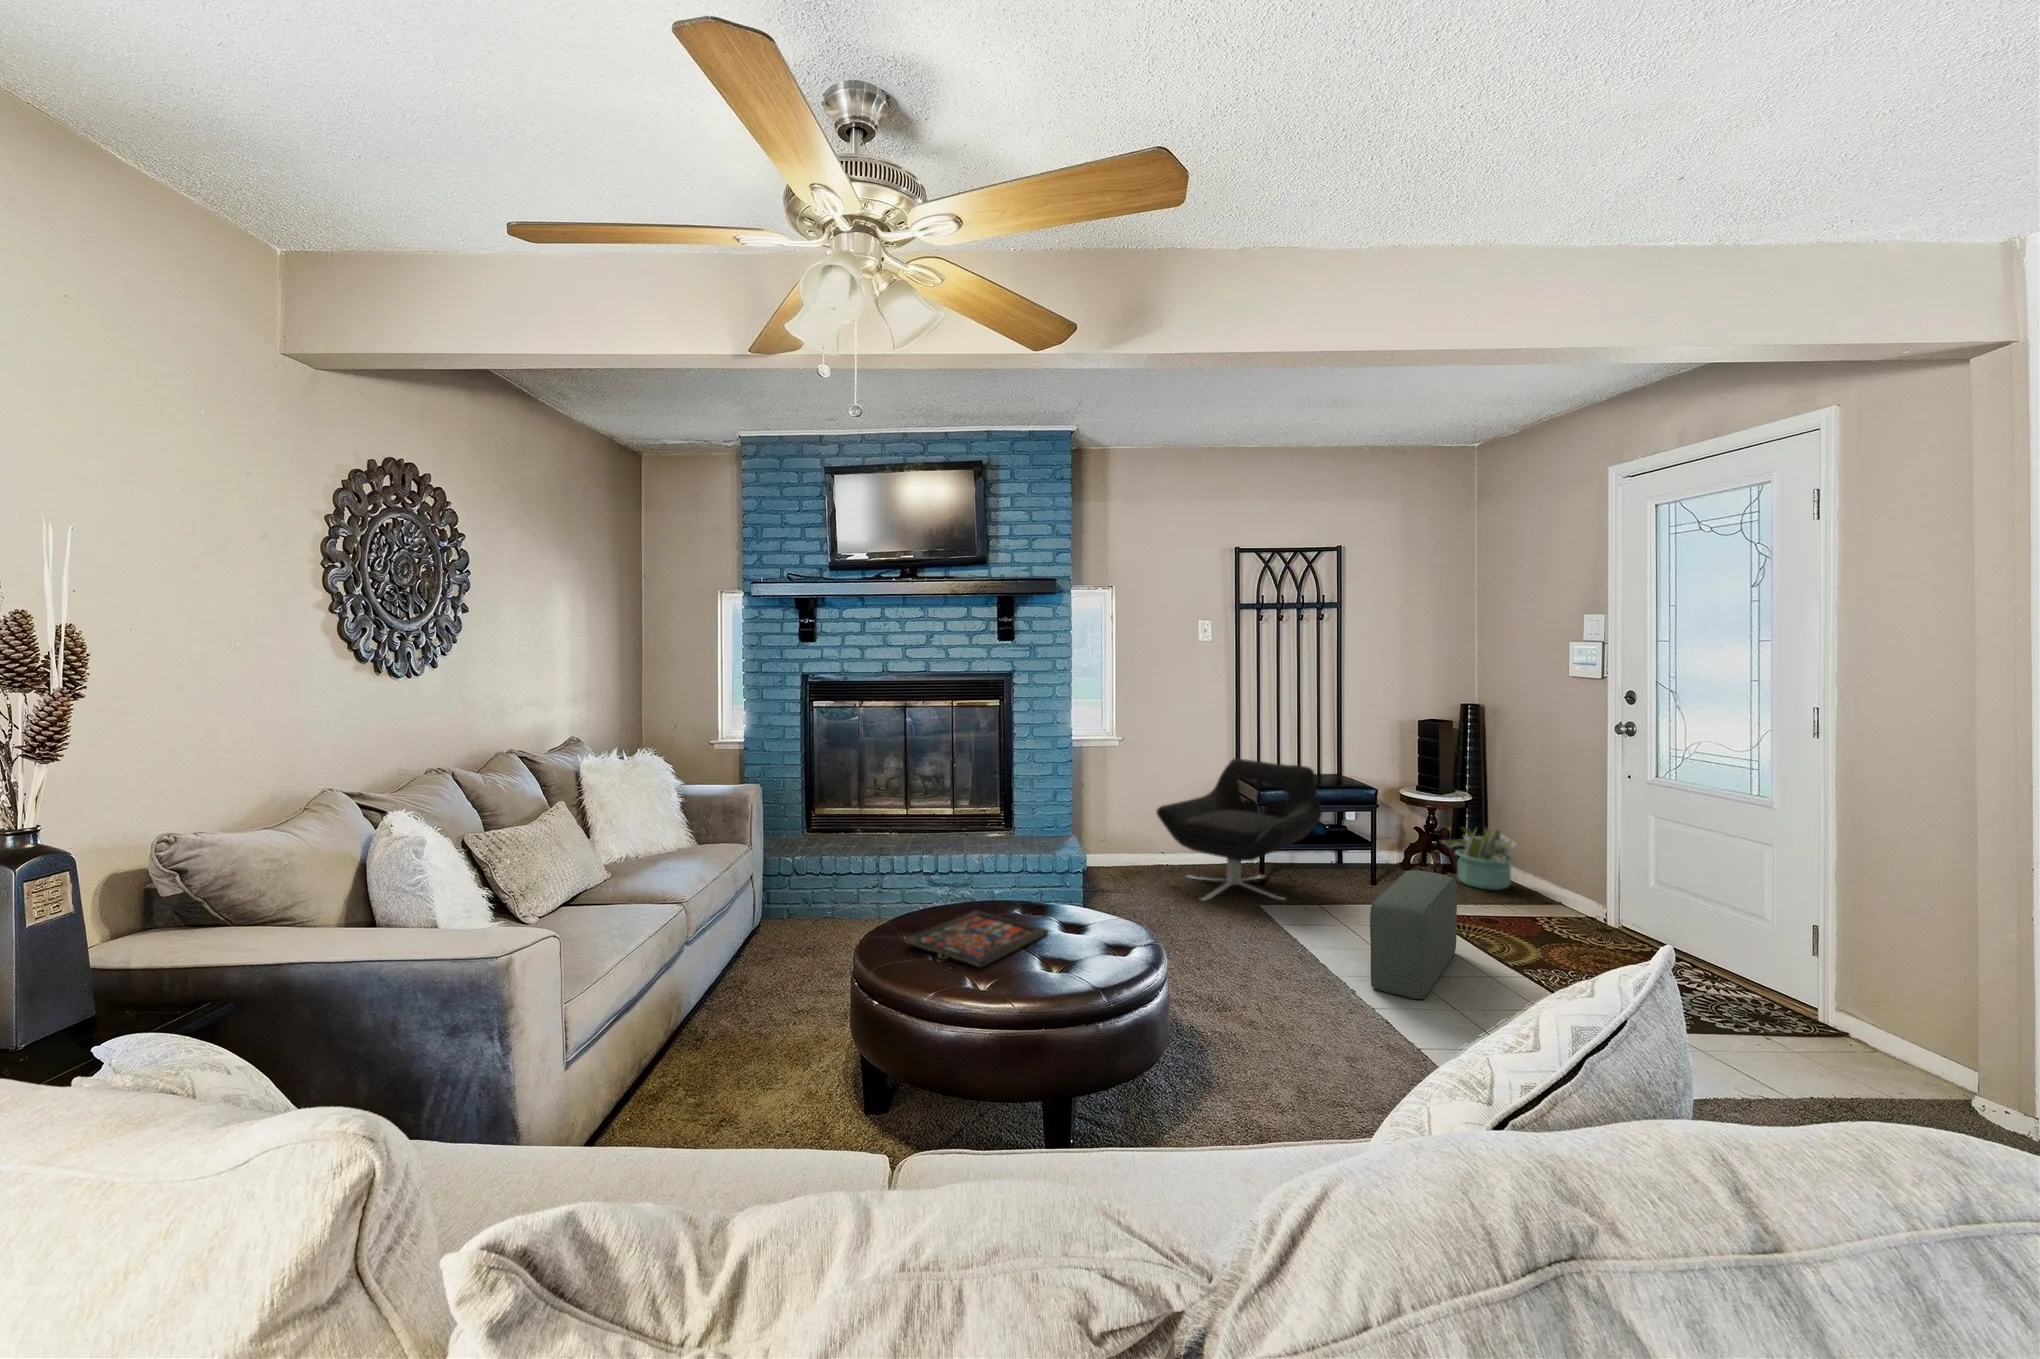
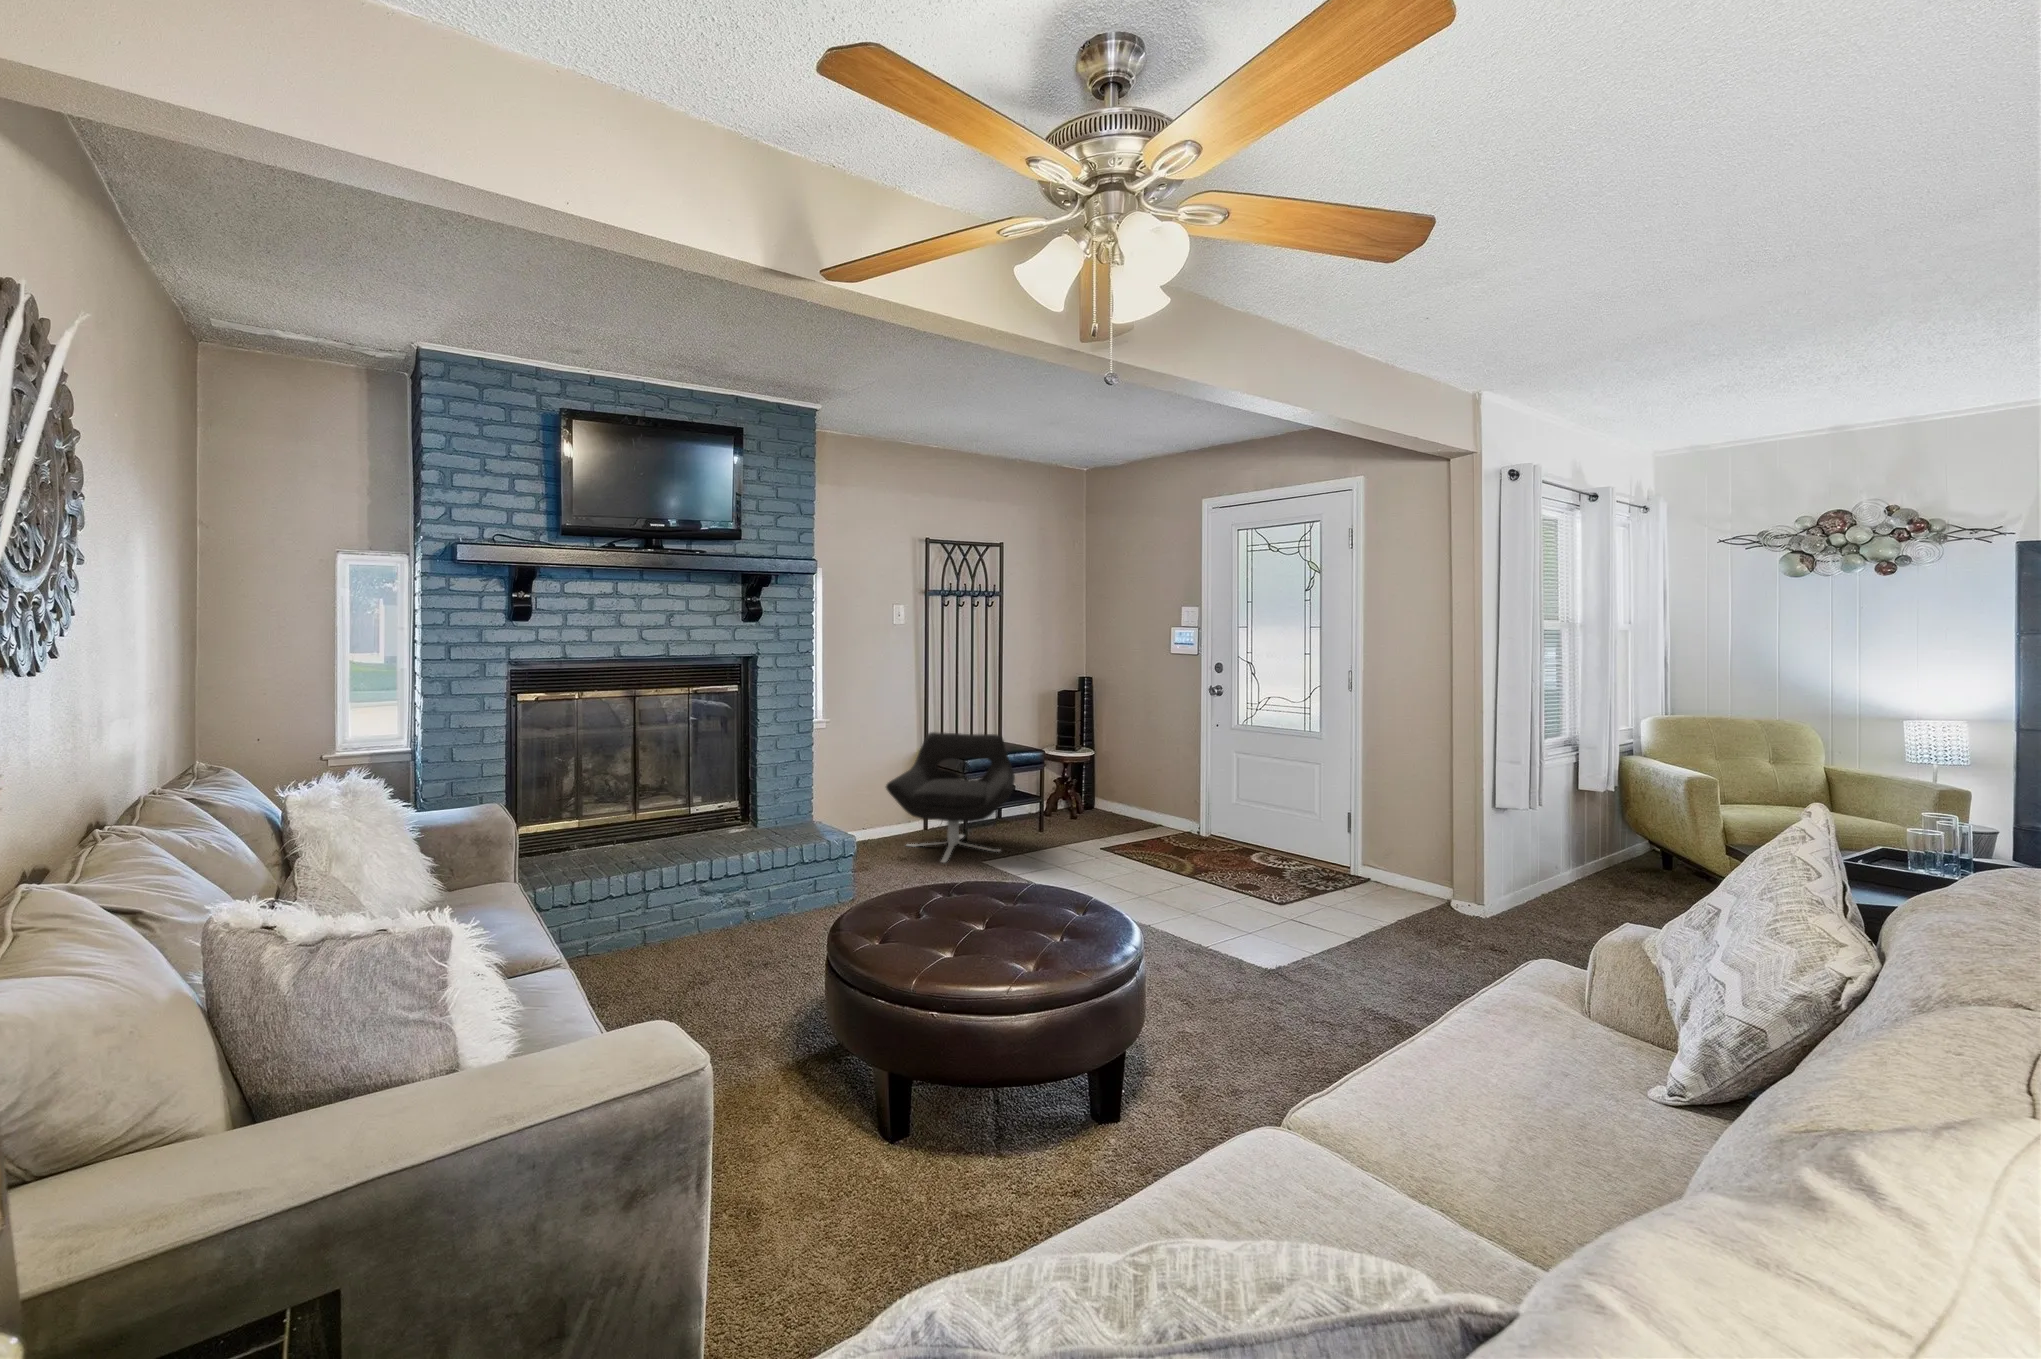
decorative plant: present [1442,828,1516,890] -> none [1076,773,1128,821]
pouf: present [1370,870,1457,999] -> none [1116,808,1173,903]
board game: present [904,910,1049,967] -> none [944,884,1043,926]

